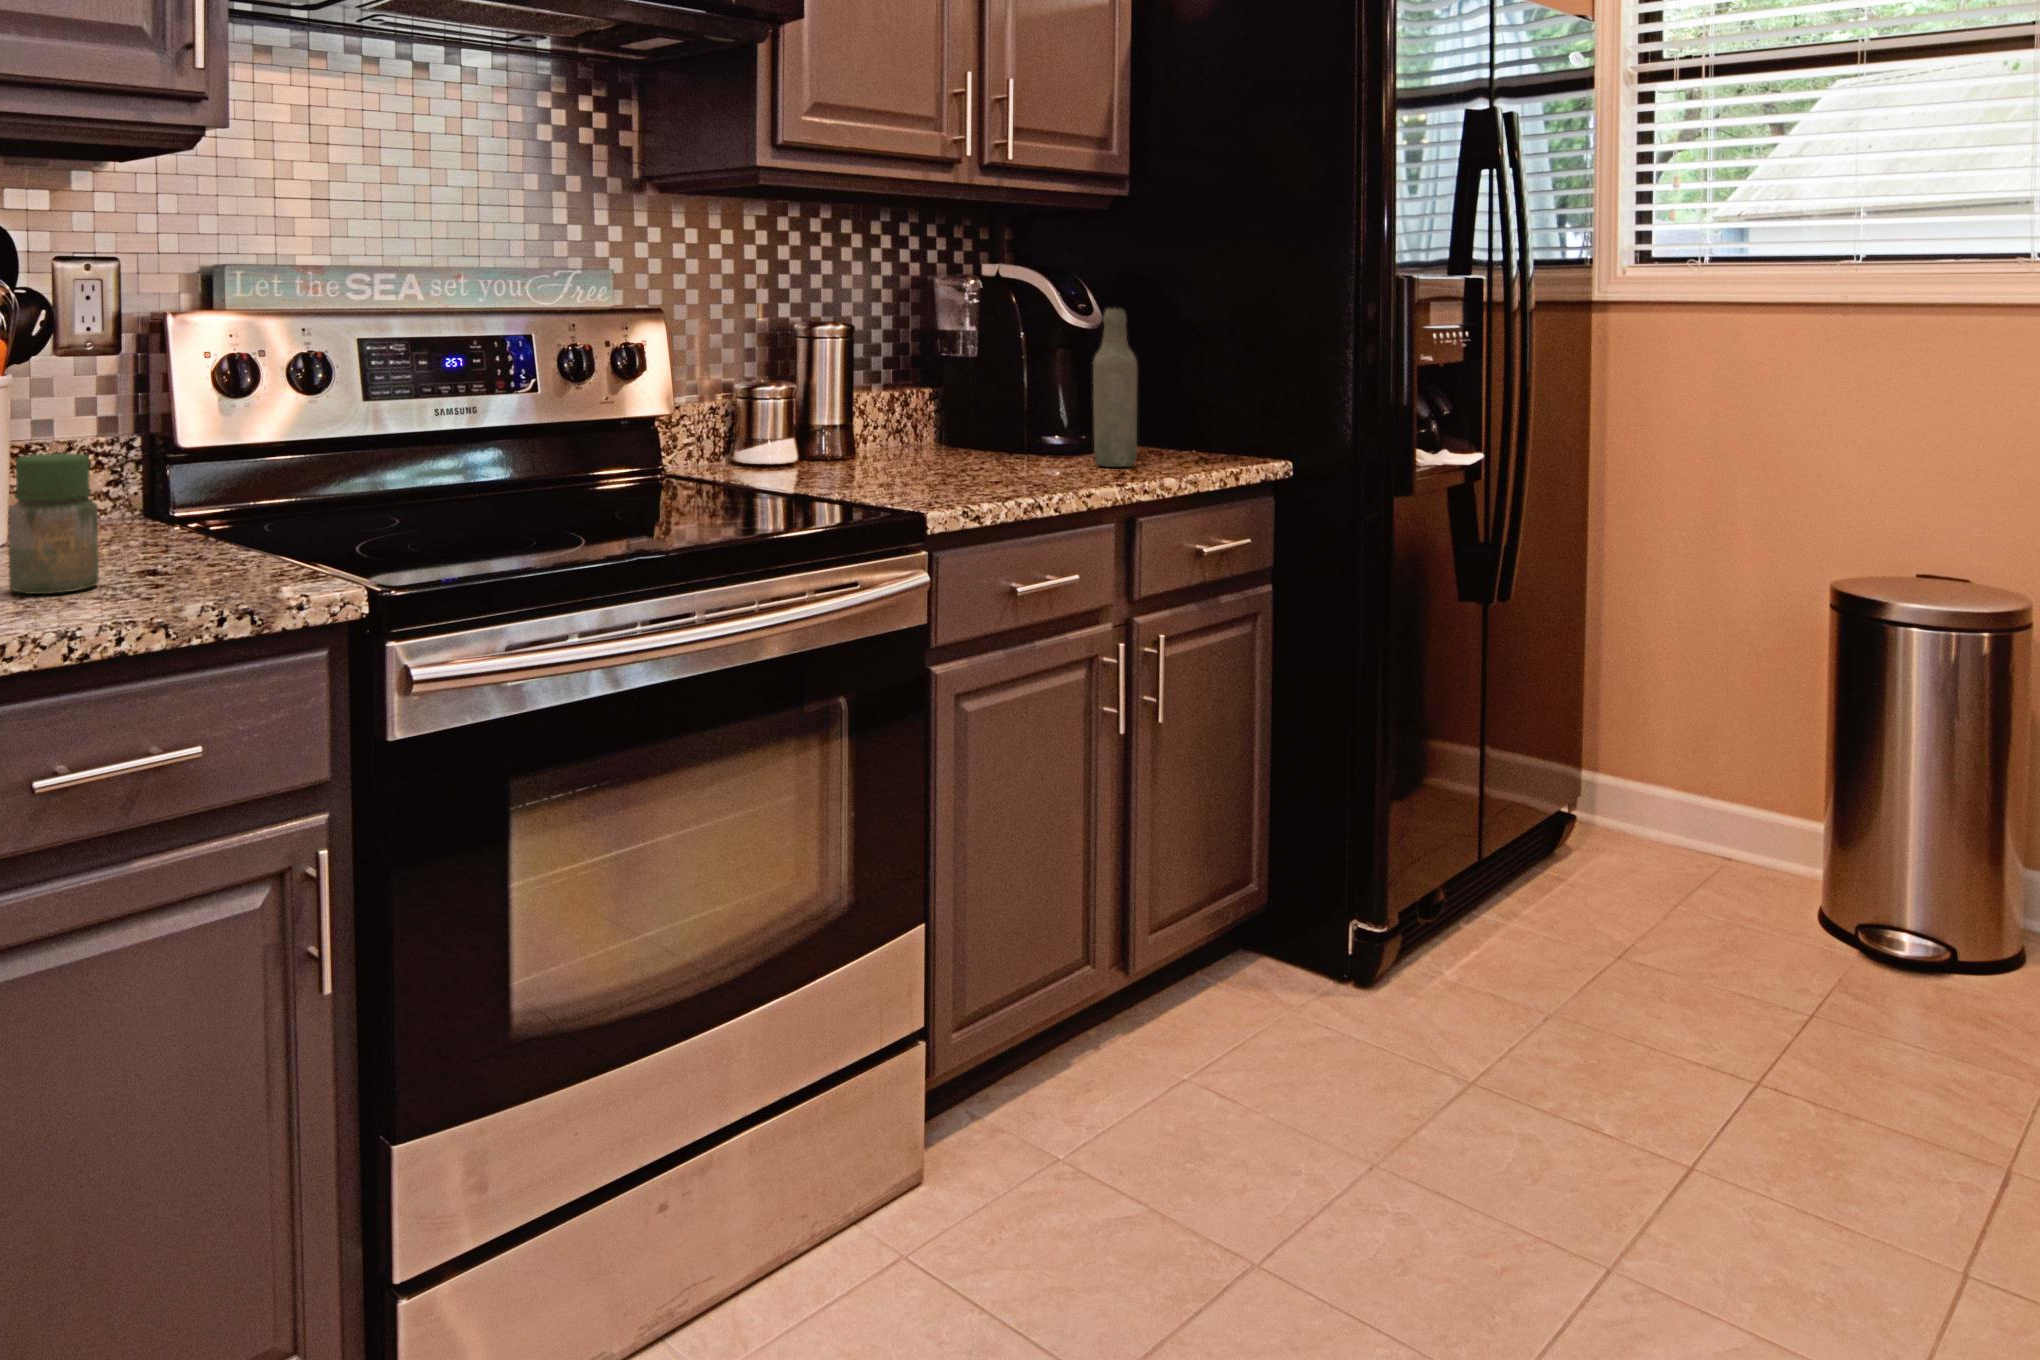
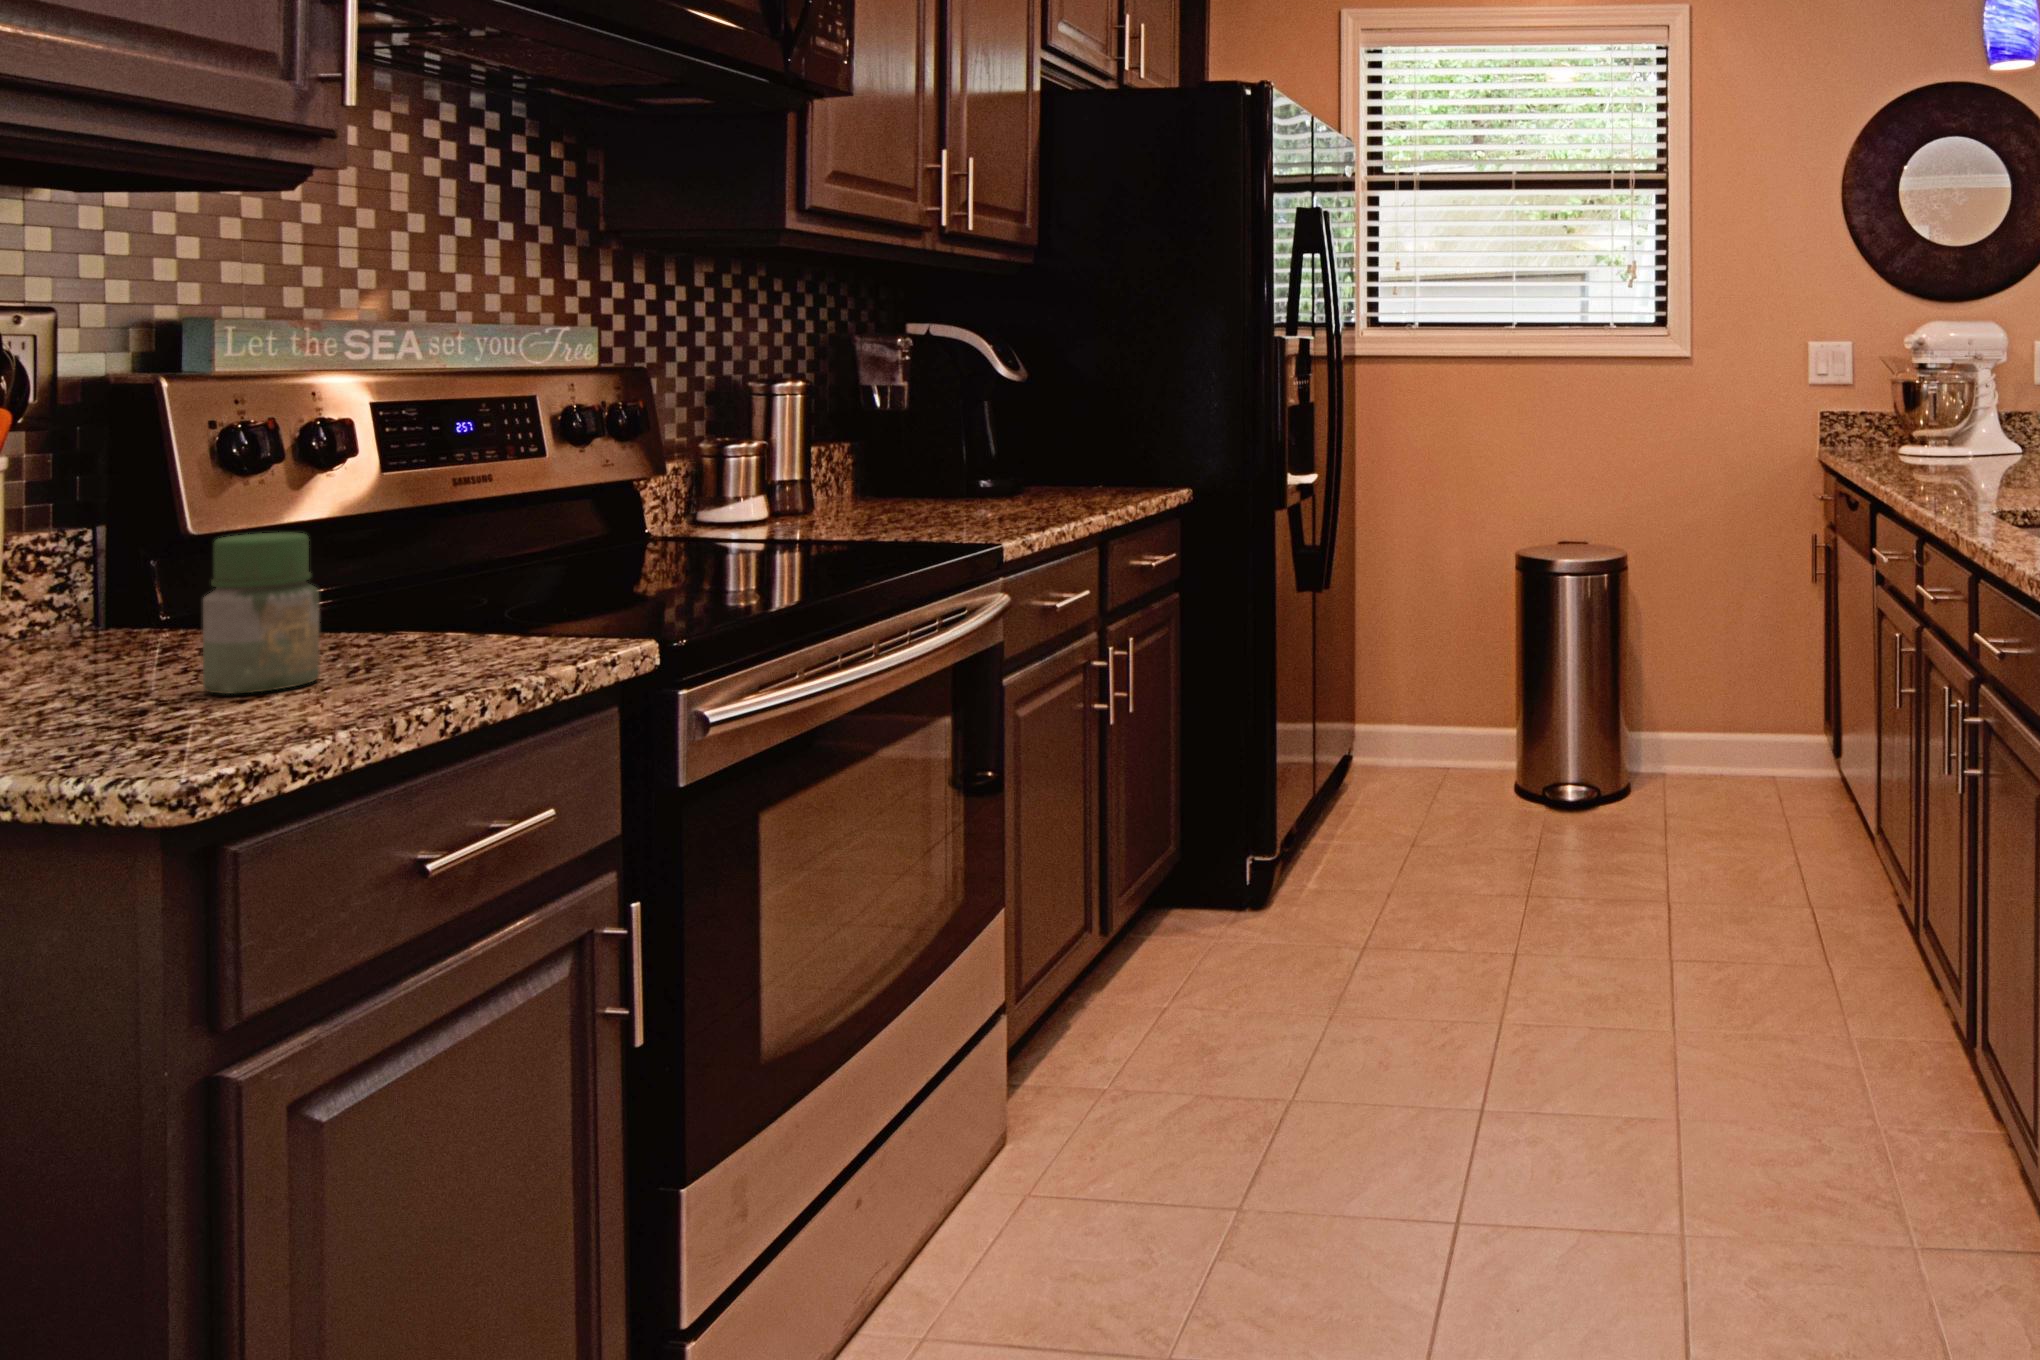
bottle: present [1093,307,1137,467] -> none [1051,362,1090,501]

